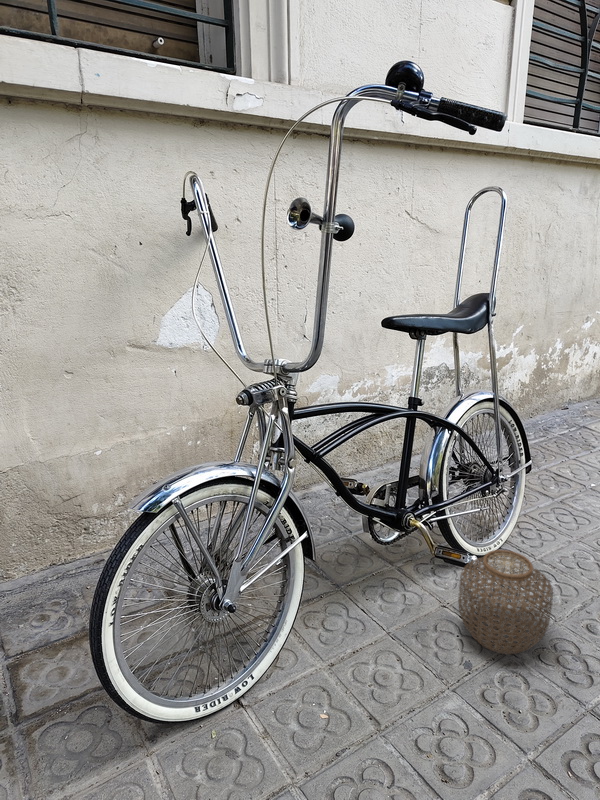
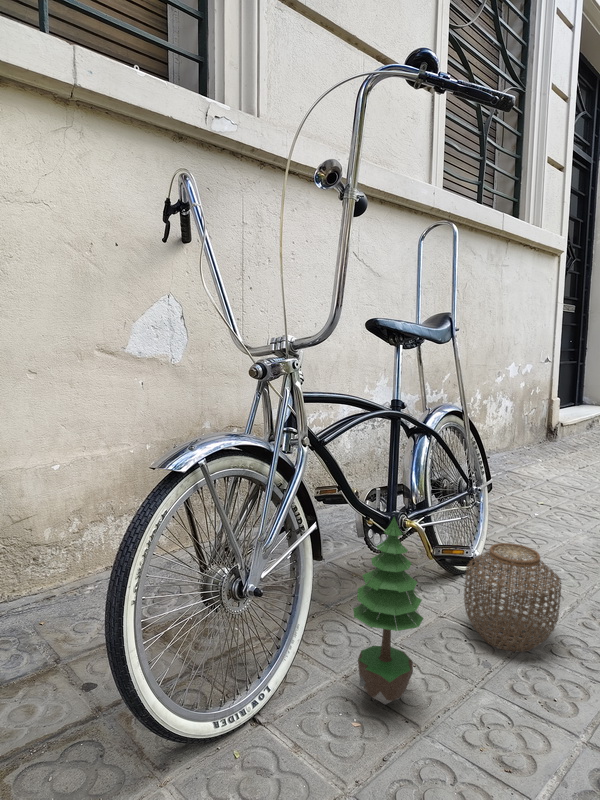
potted tree: none [323,546,388,701] -> present [354,517,423,704]

